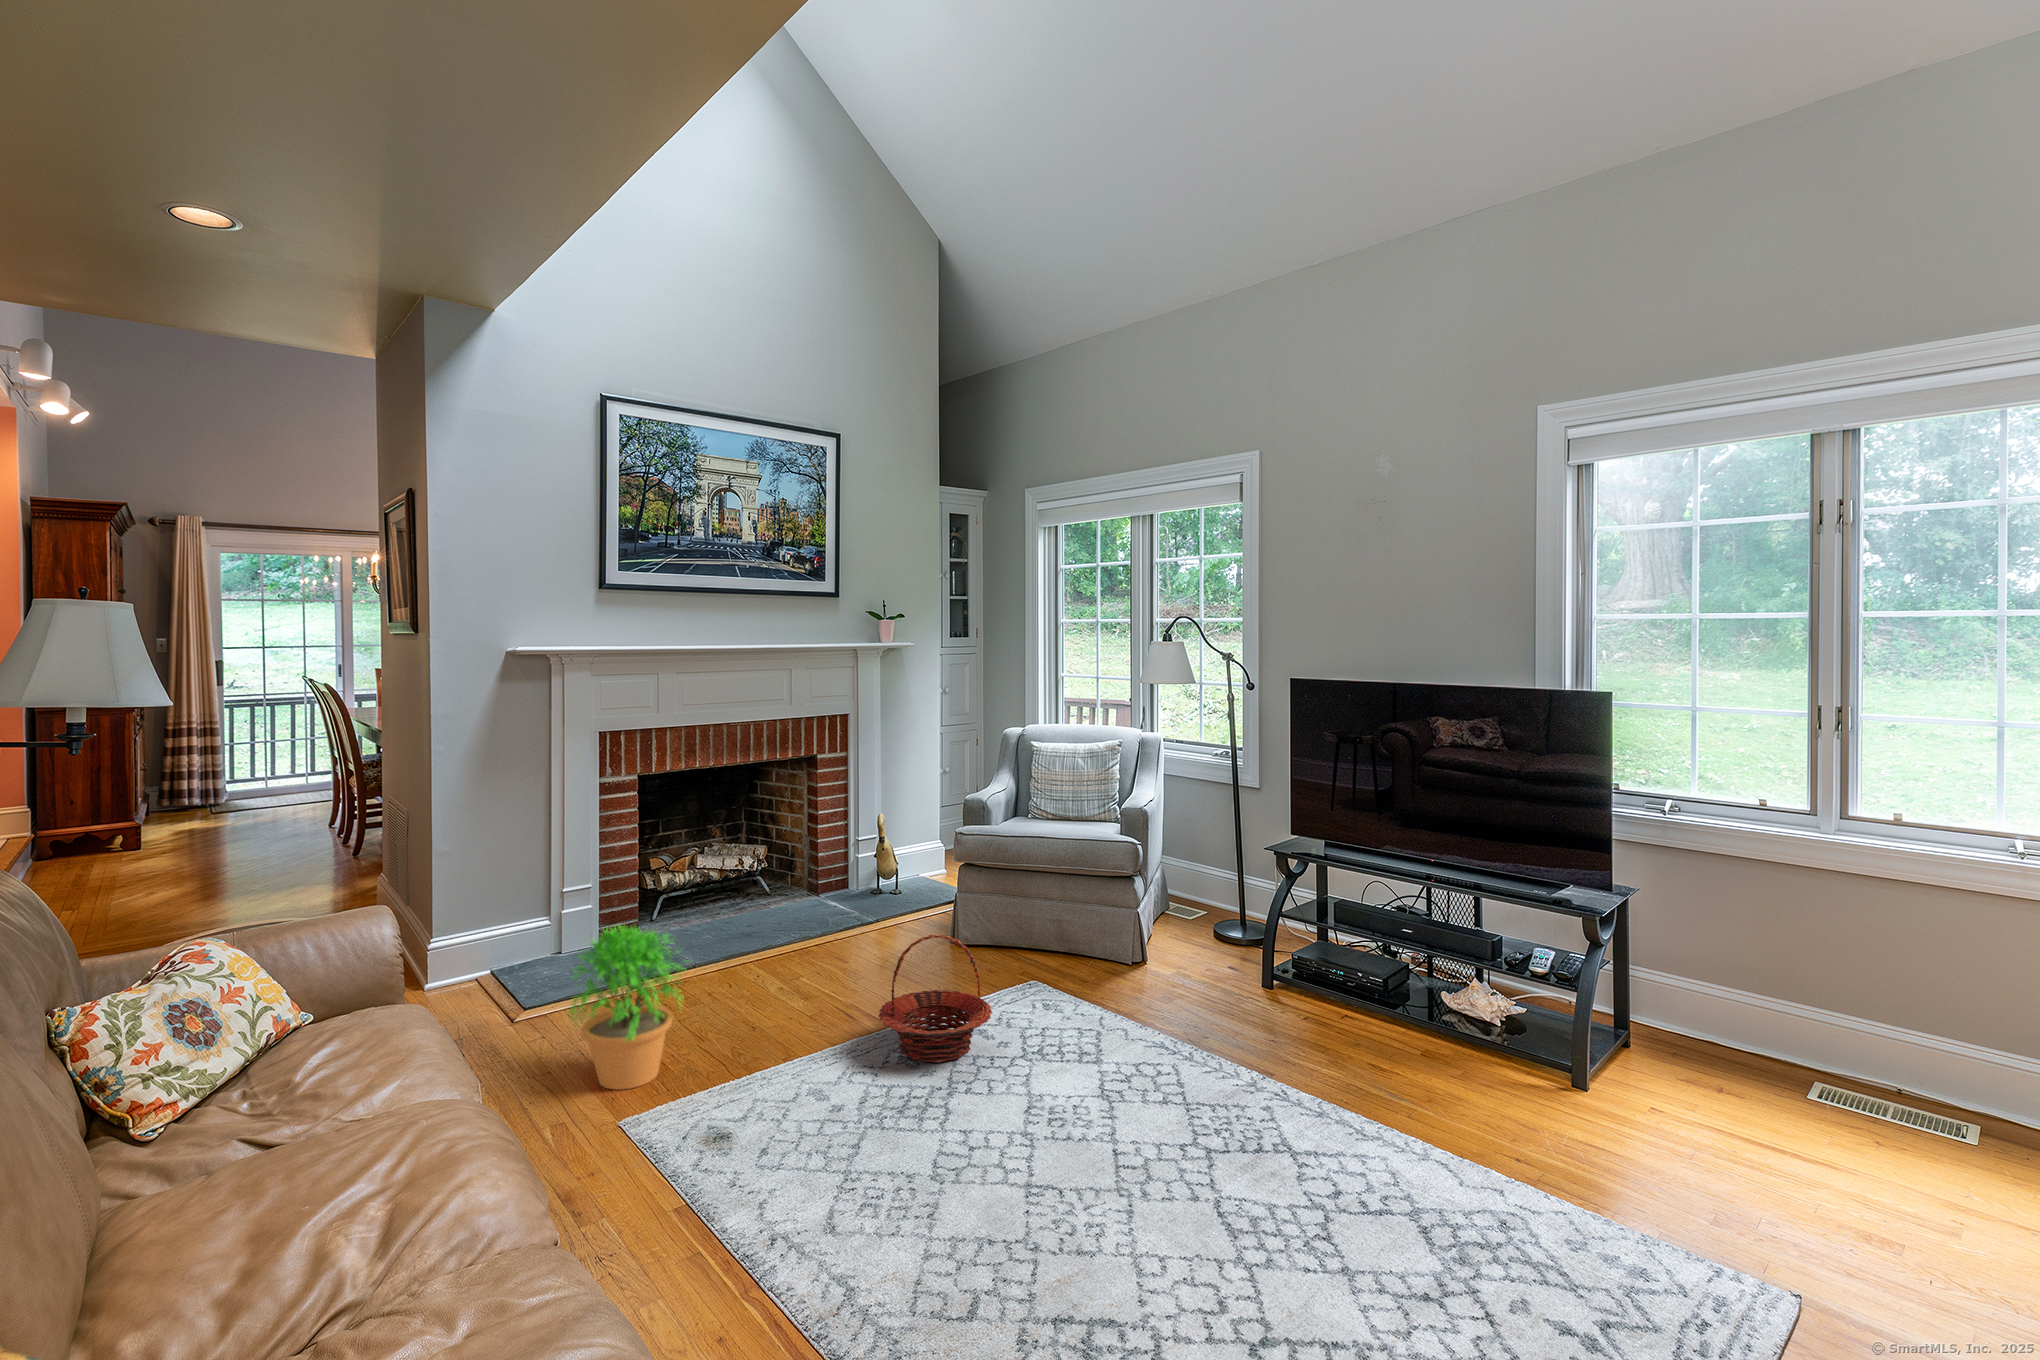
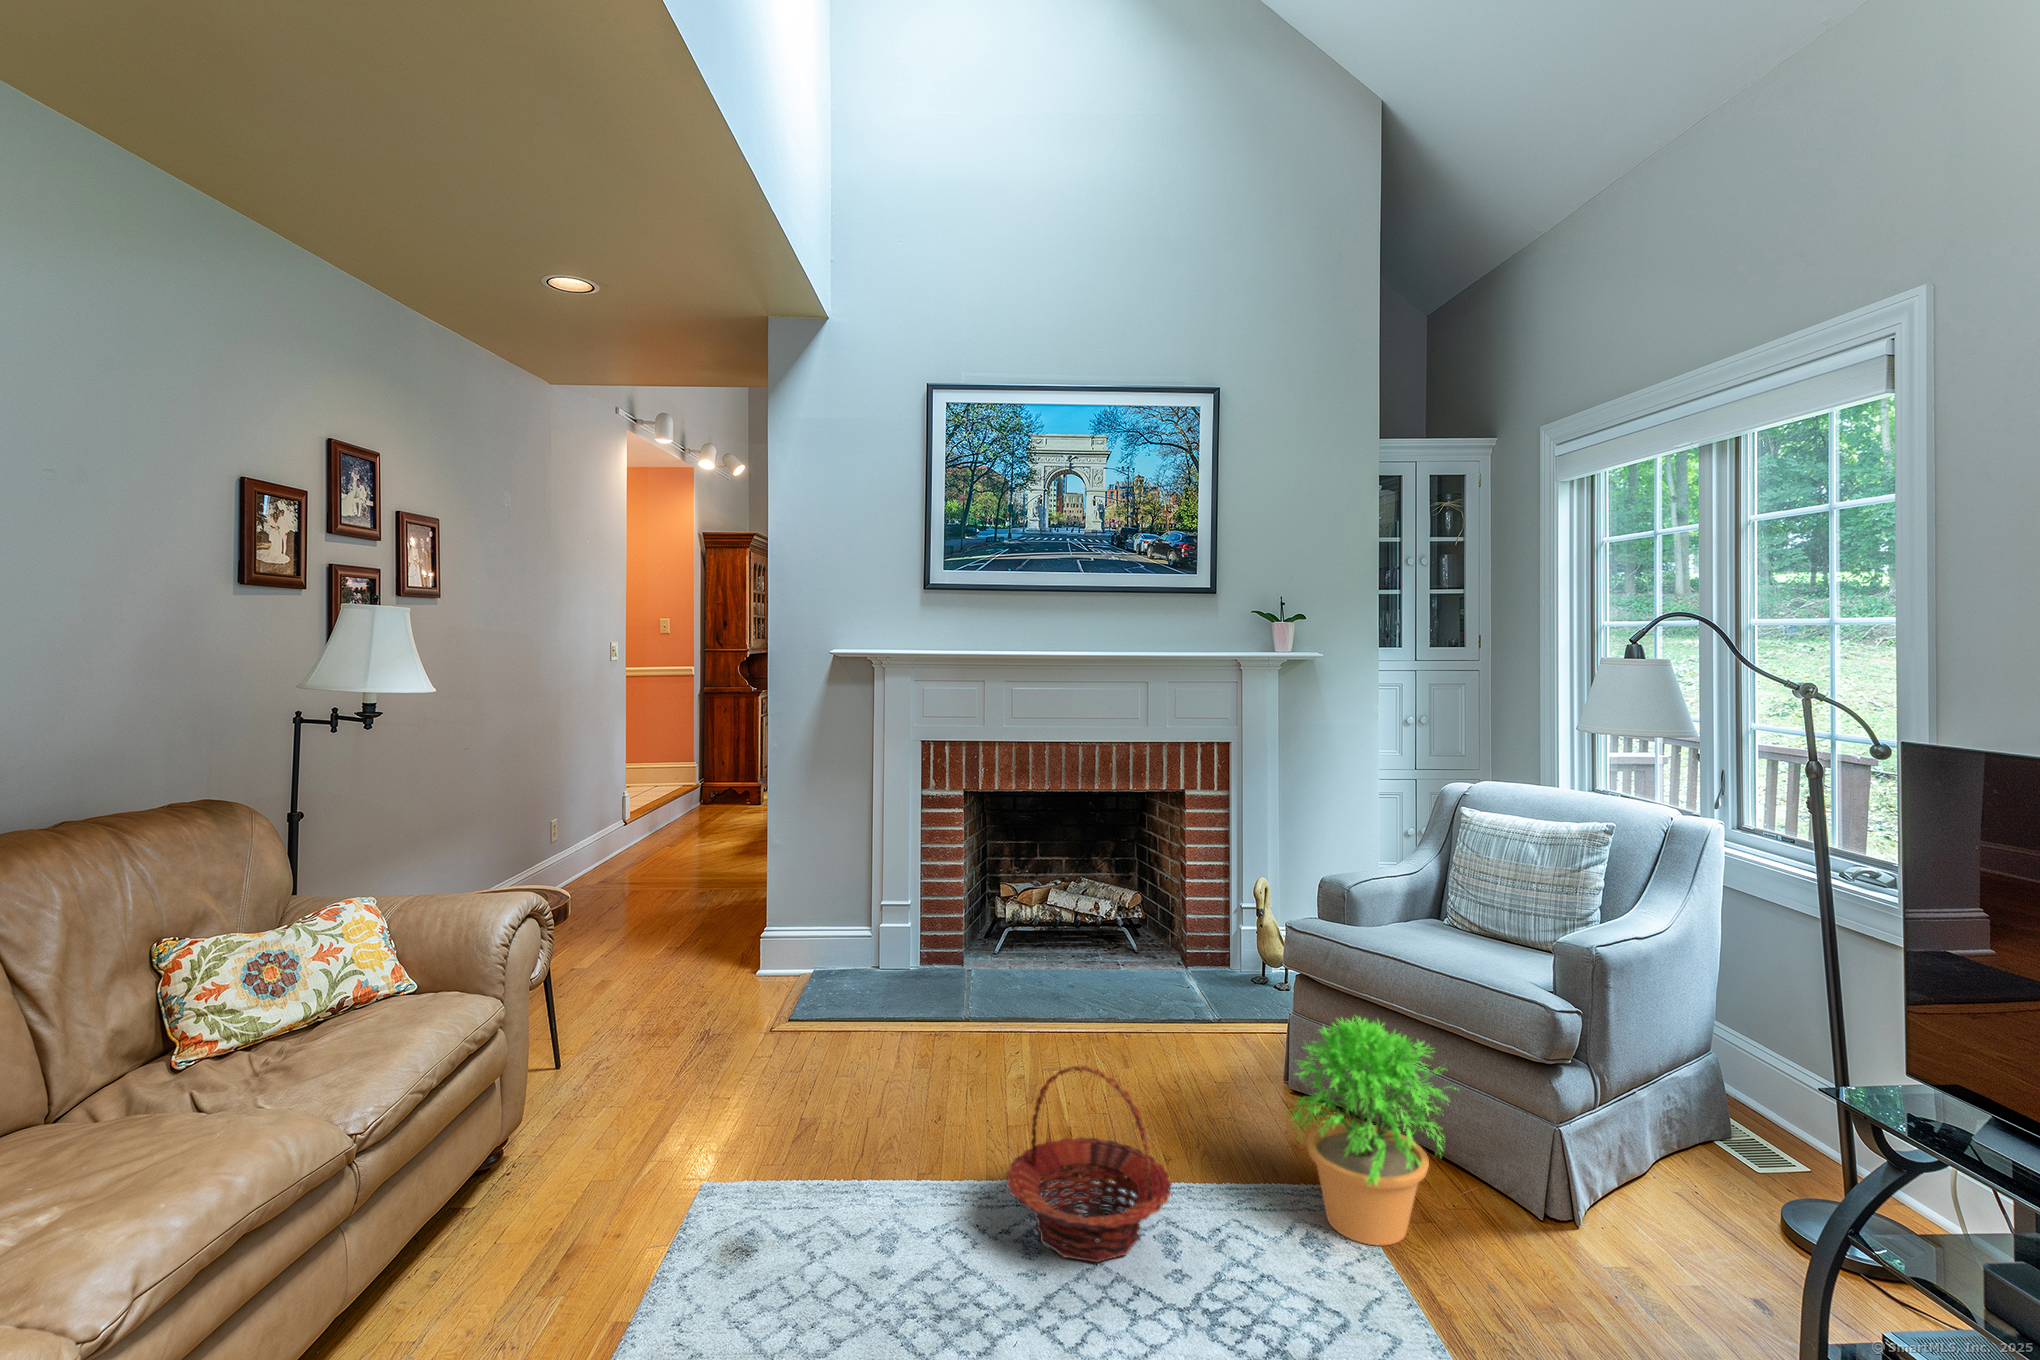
potted plant: present [564,926,686,1090] -> present [1286,1018,1456,1245]

